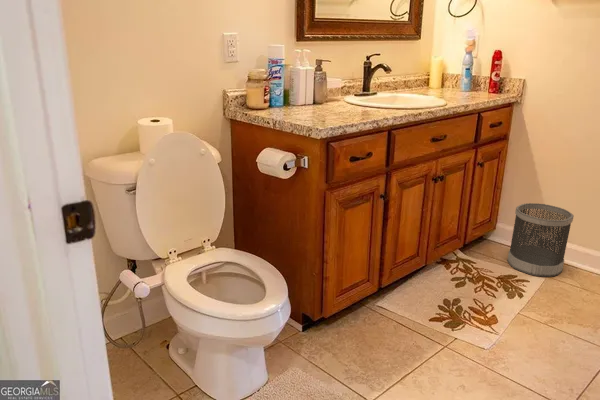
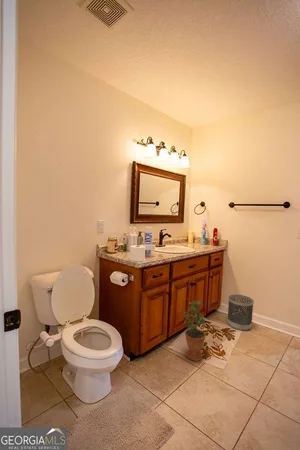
potted plant: none [411,204,466,331] -> present [184,300,206,361]

